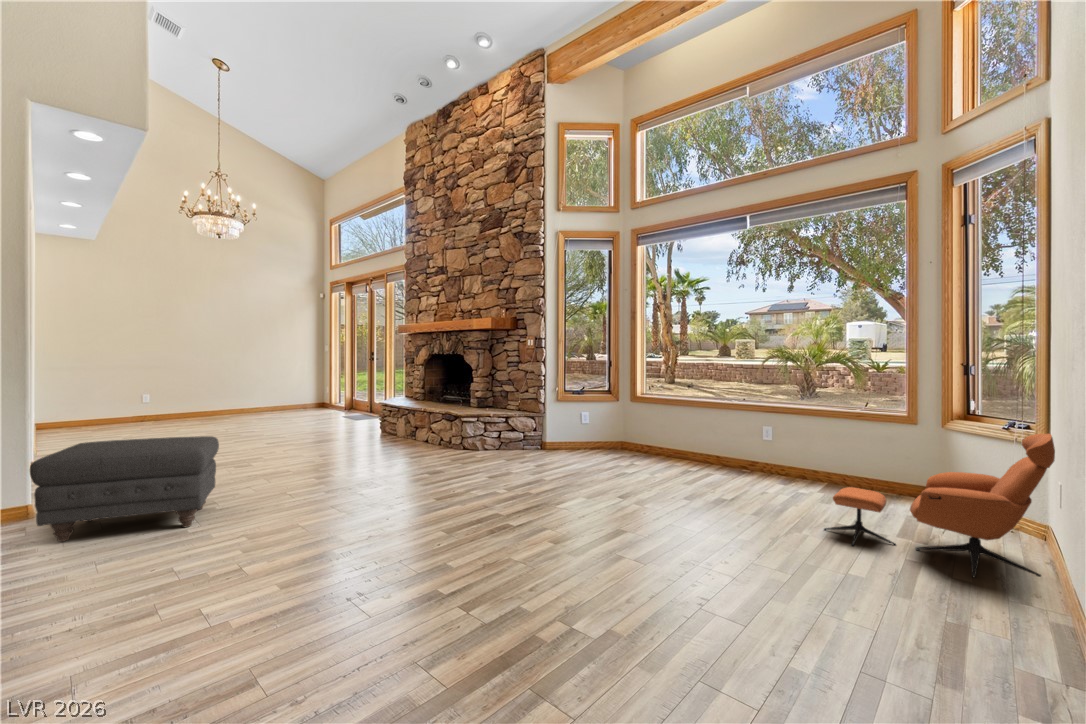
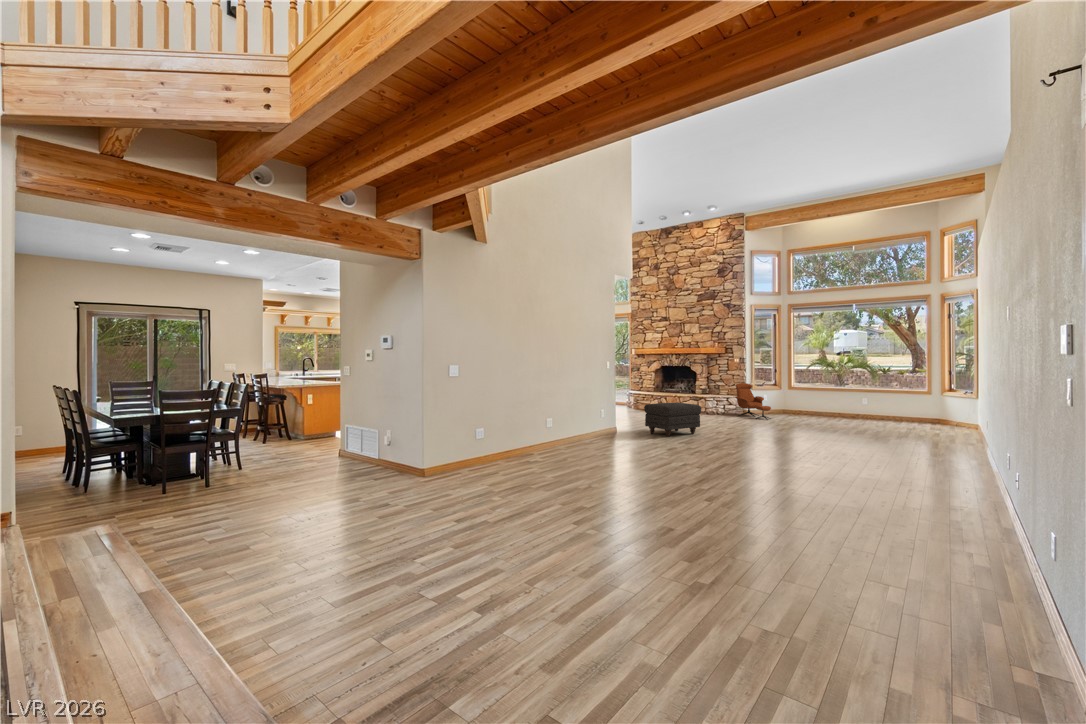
lounge chair: present [824,434,1055,577] -> present [735,383,771,420]

